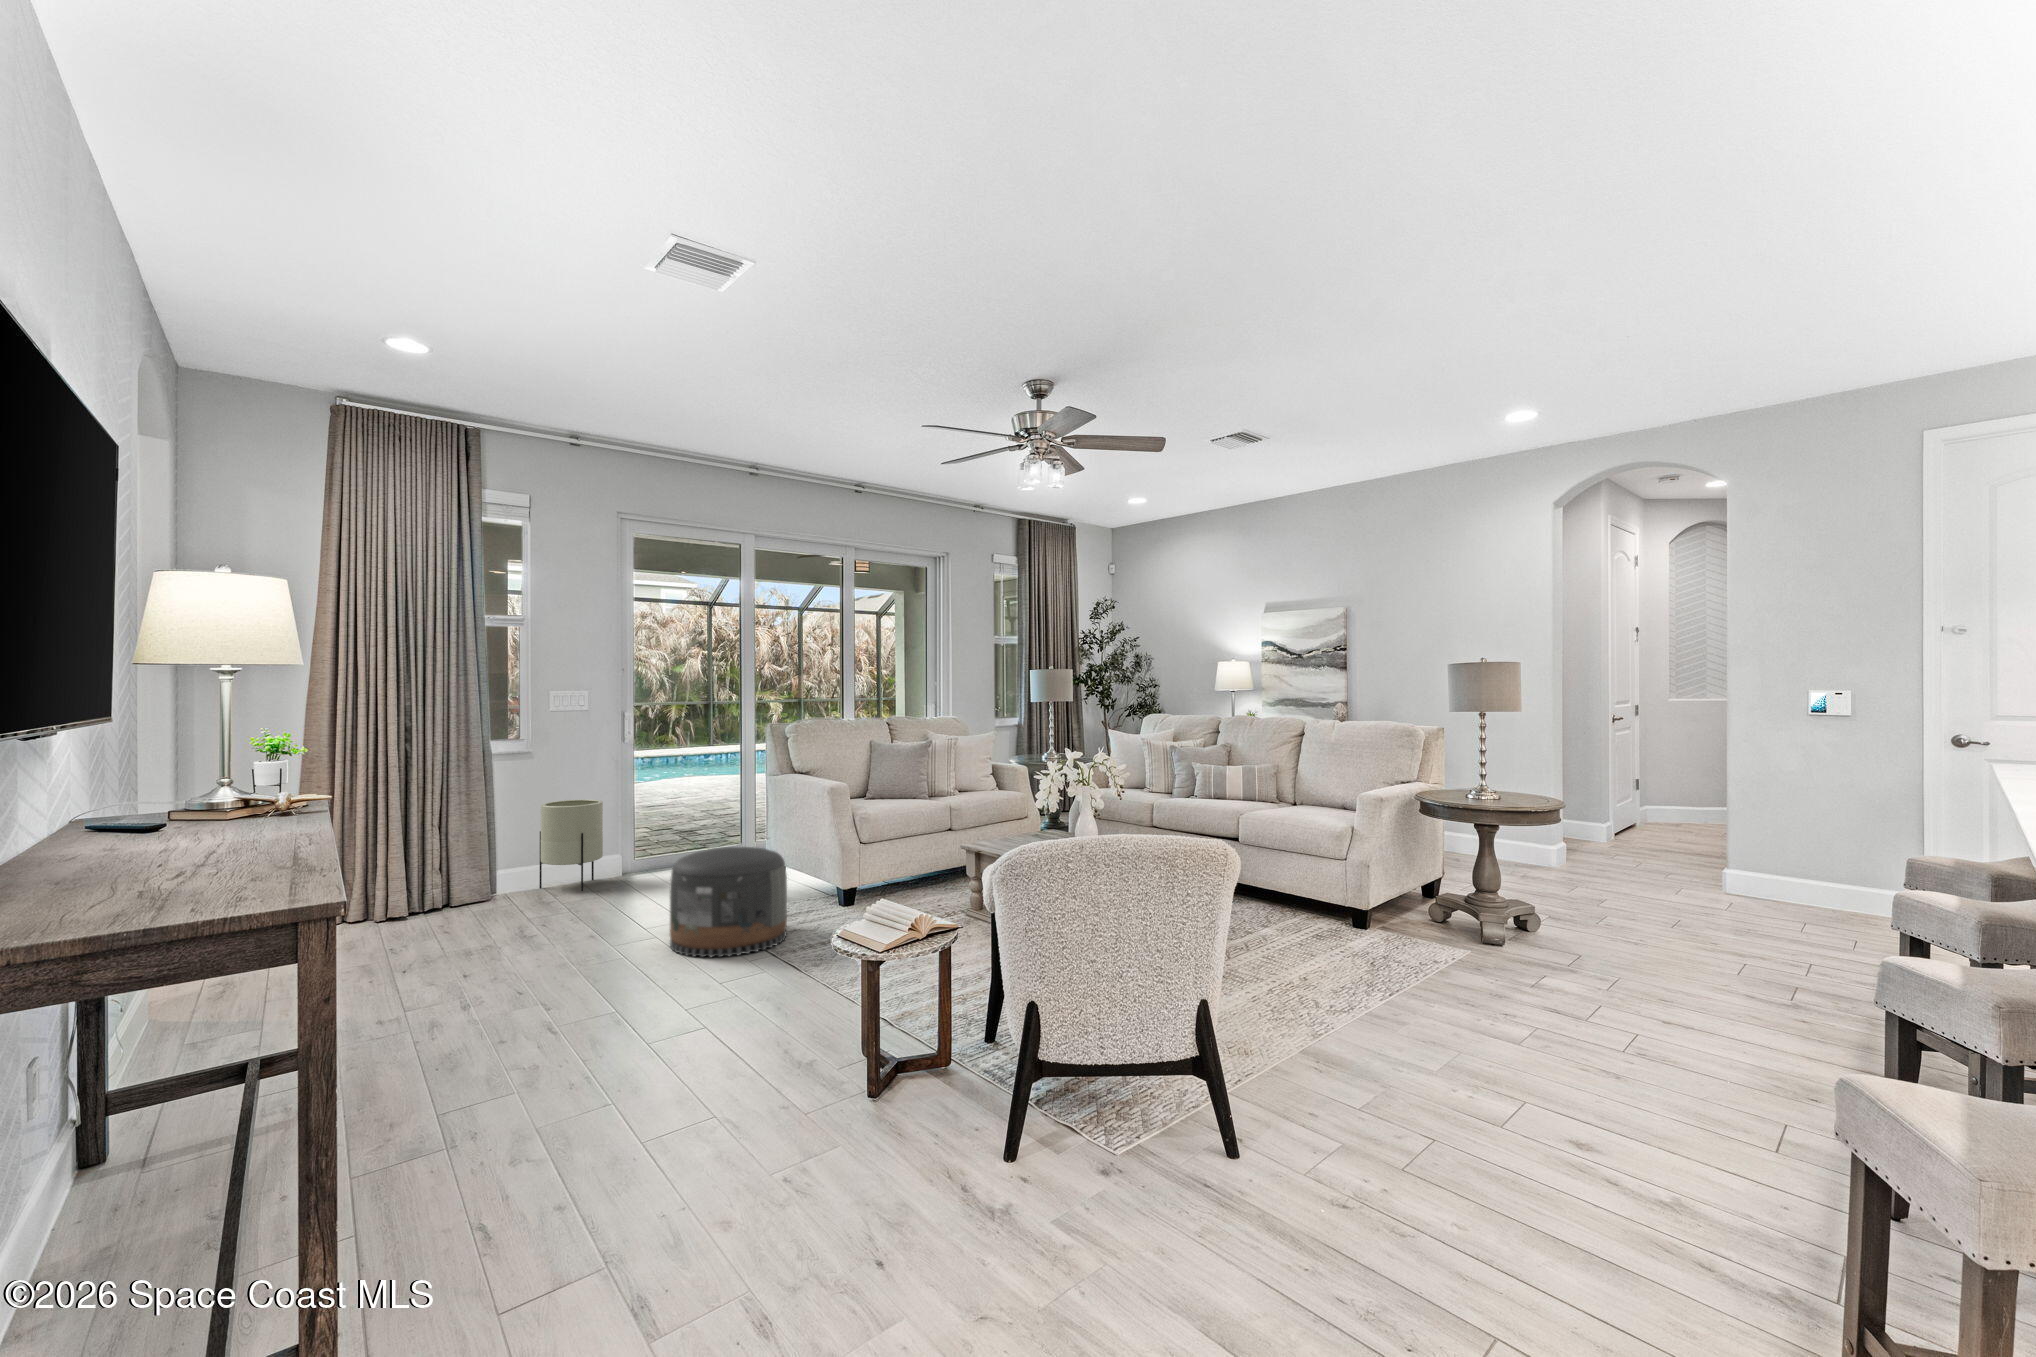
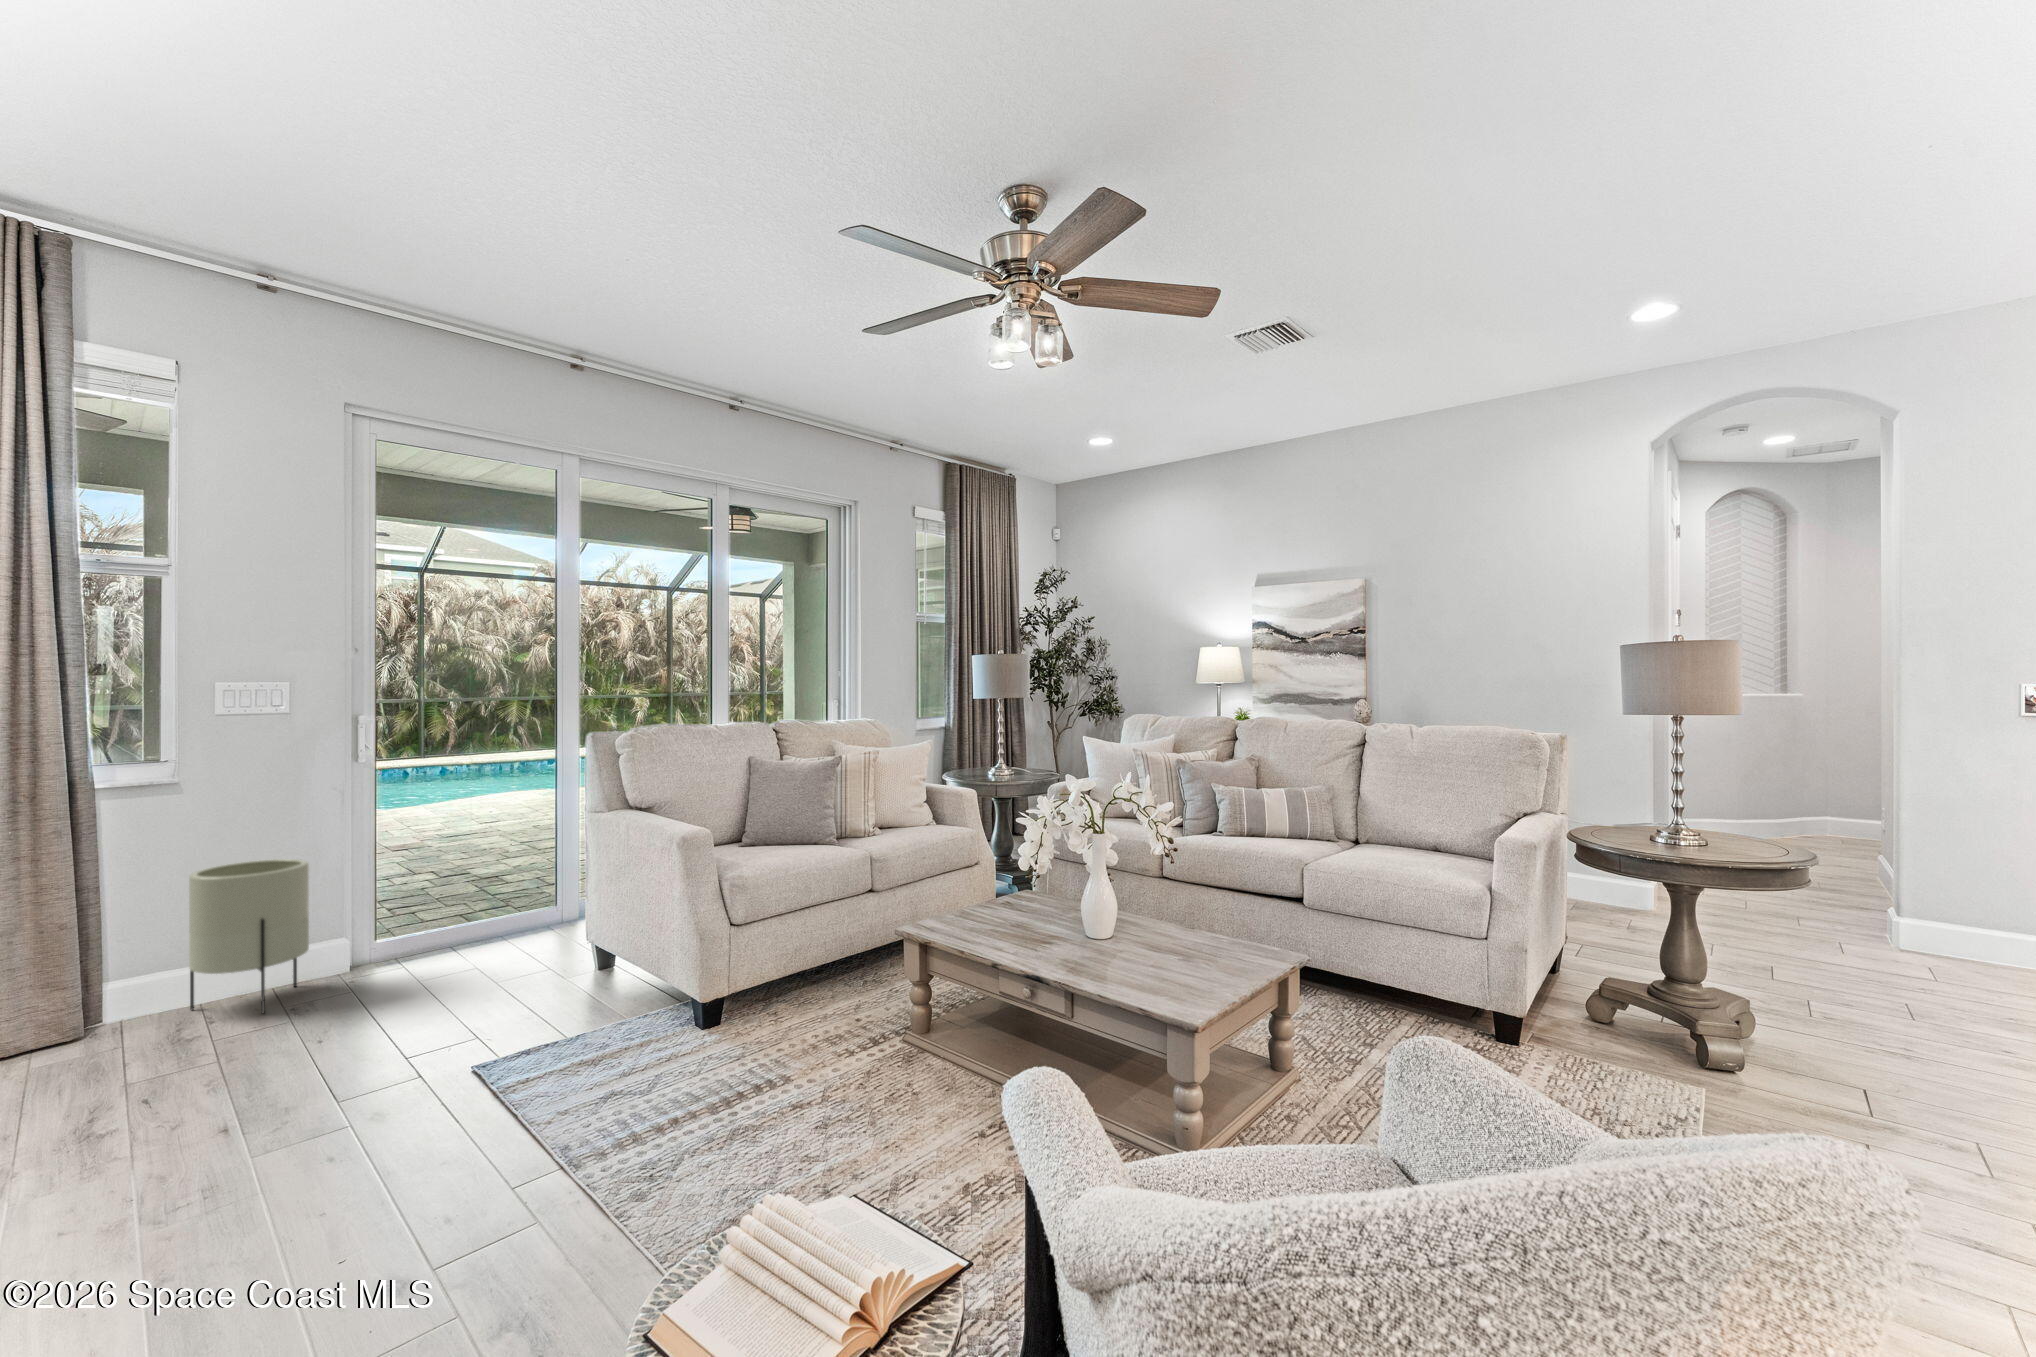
pouf: present [670,847,787,958] -> none [361,956,596,1190]

